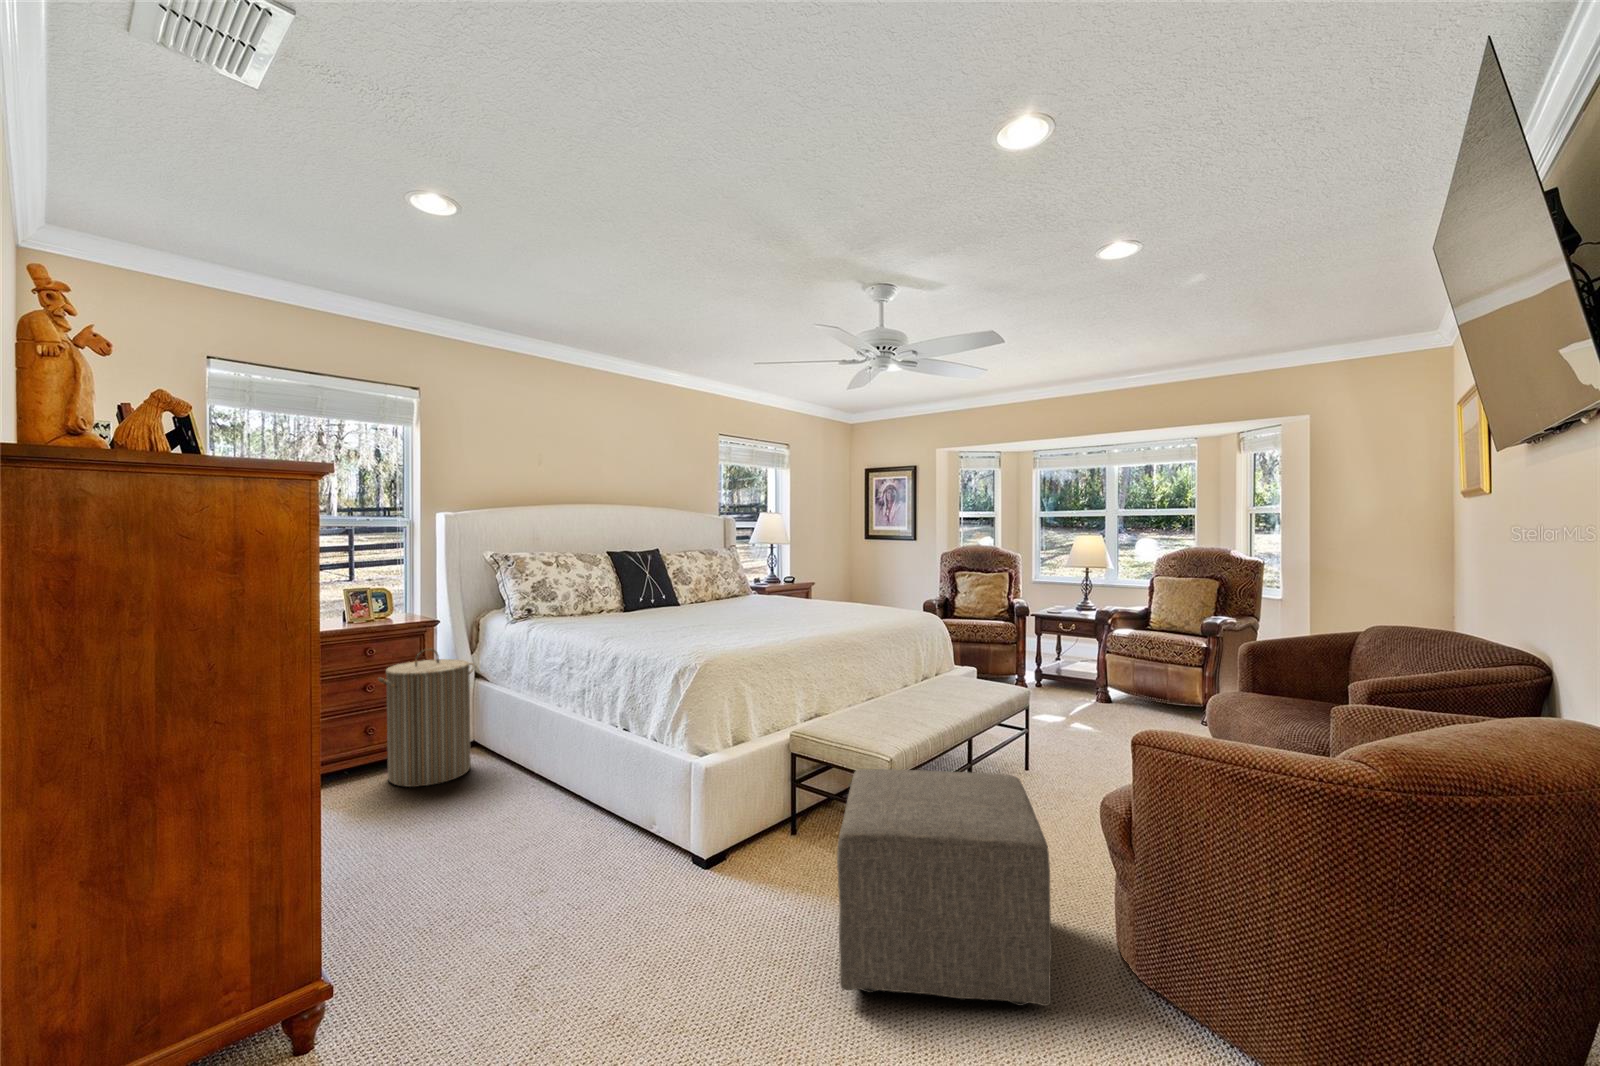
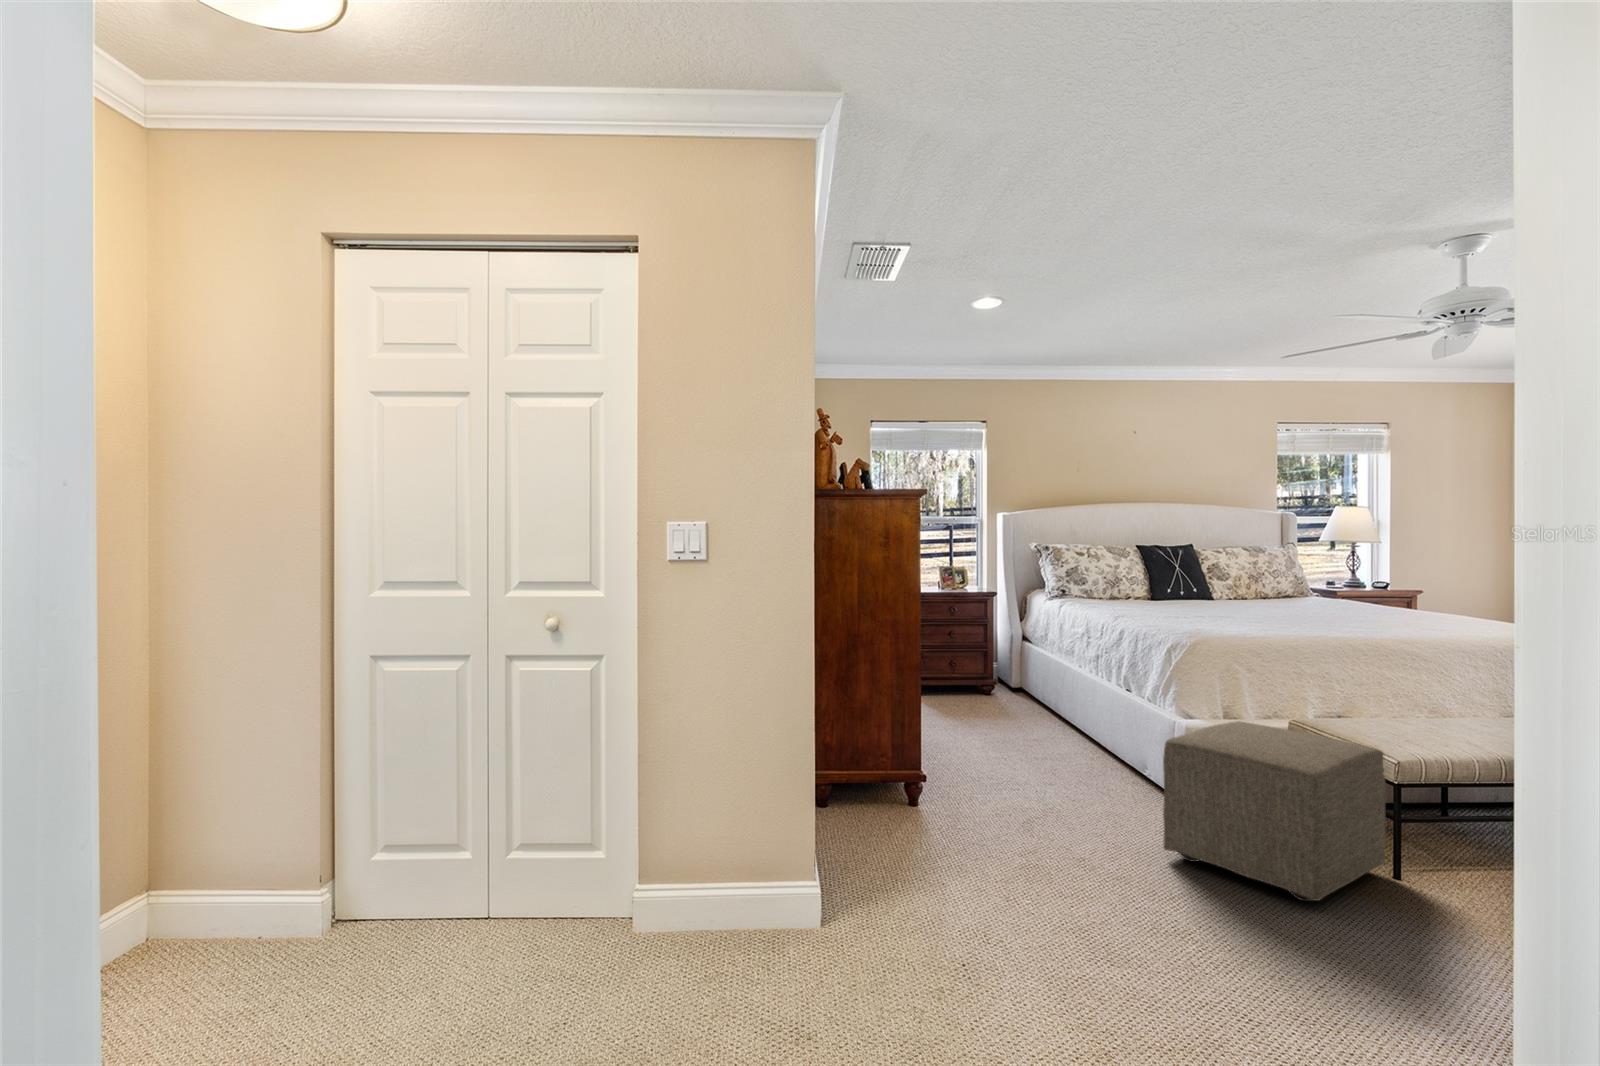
laundry hamper: present [378,648,475,787] -> none [952,611,1018,707]

